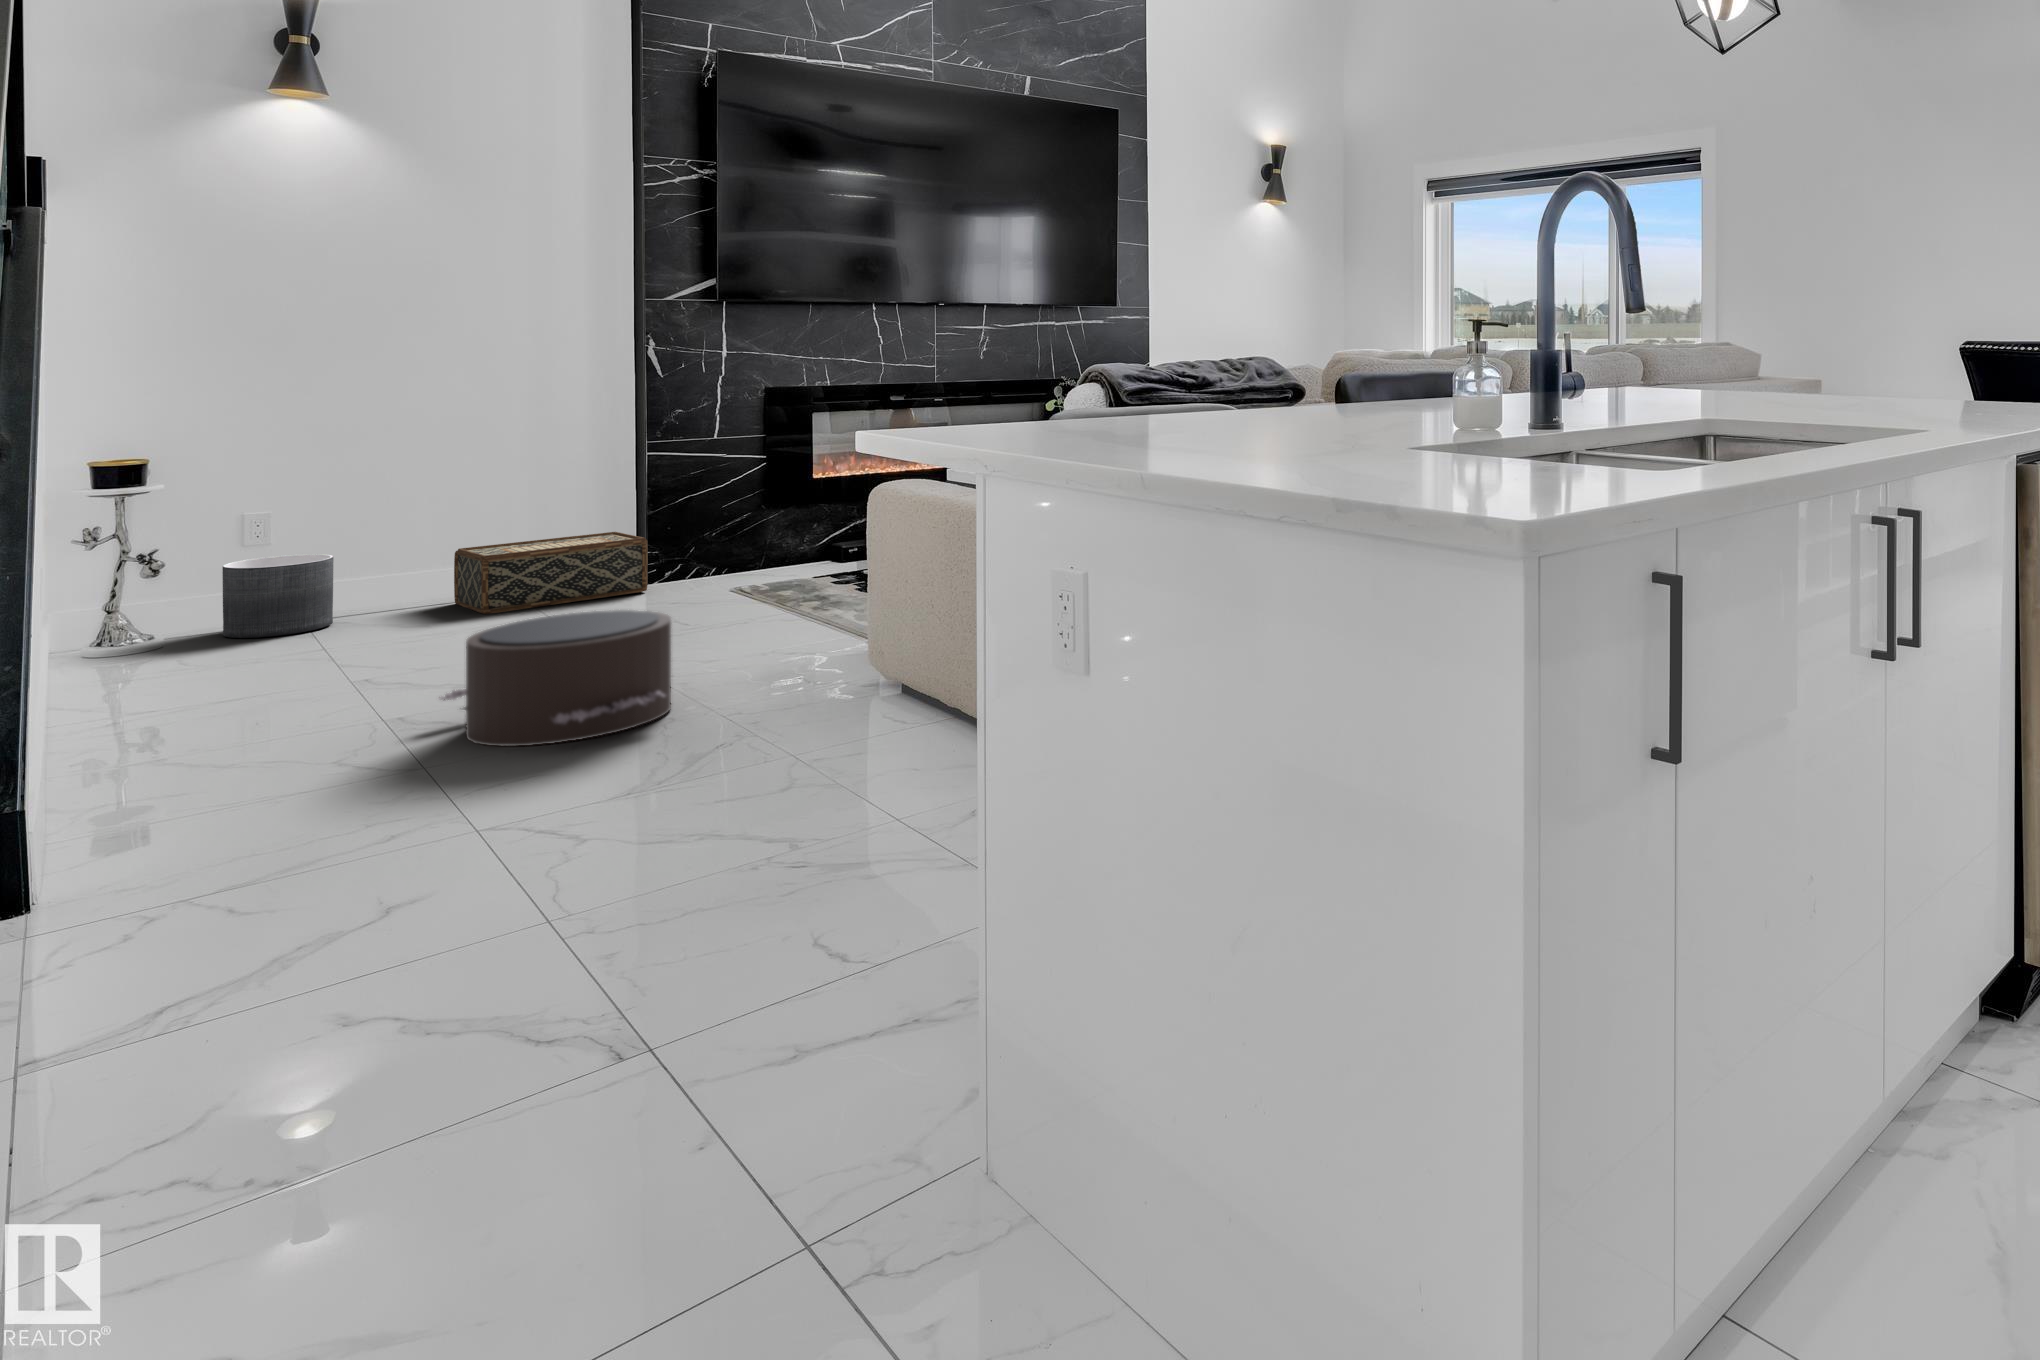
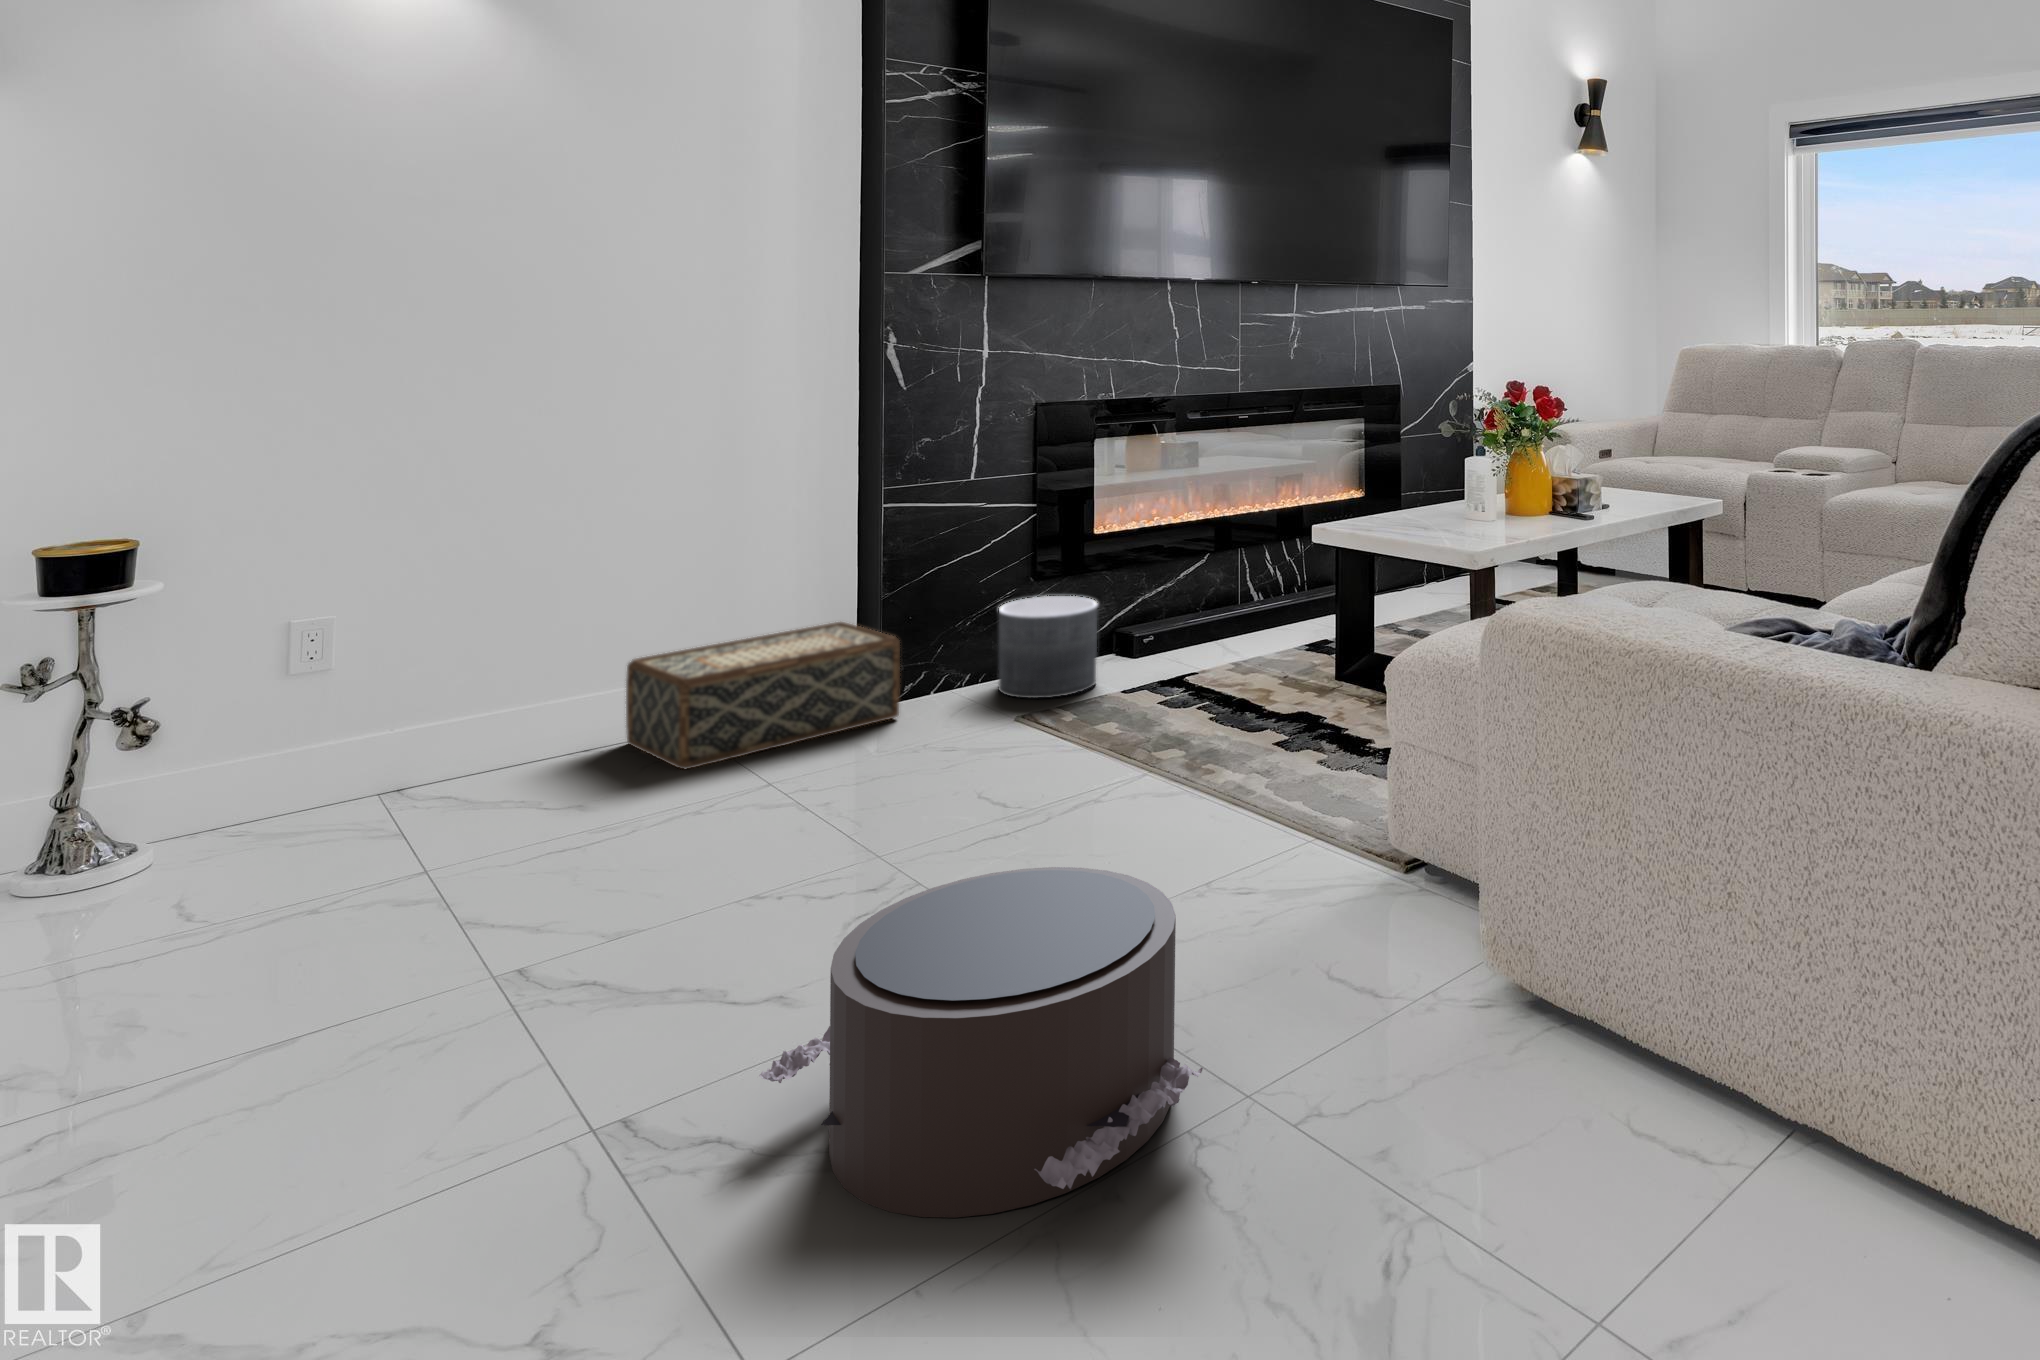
planter: present [222,554,333,638] -> present [999,596,1097,698]

